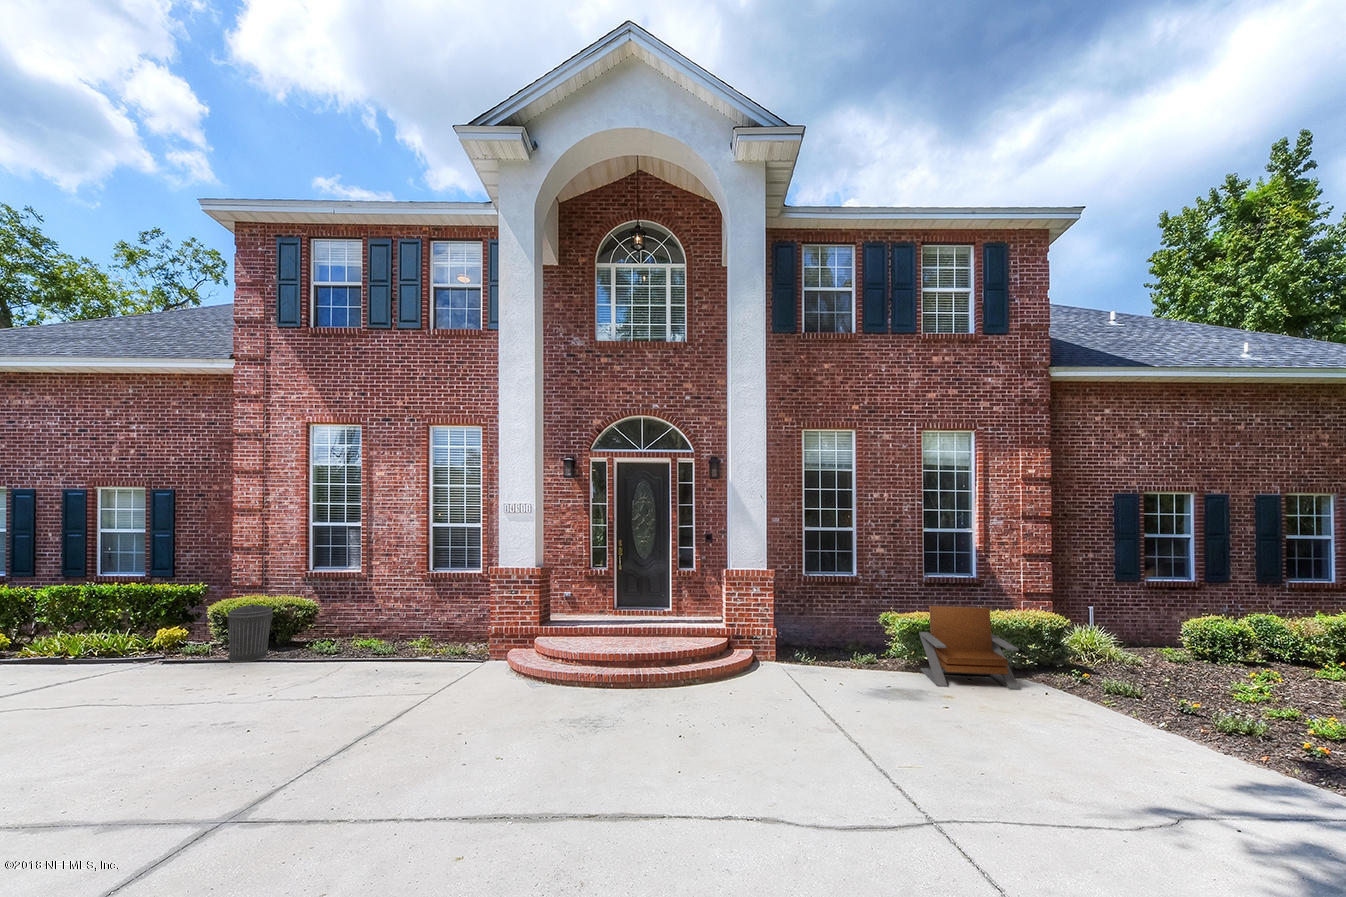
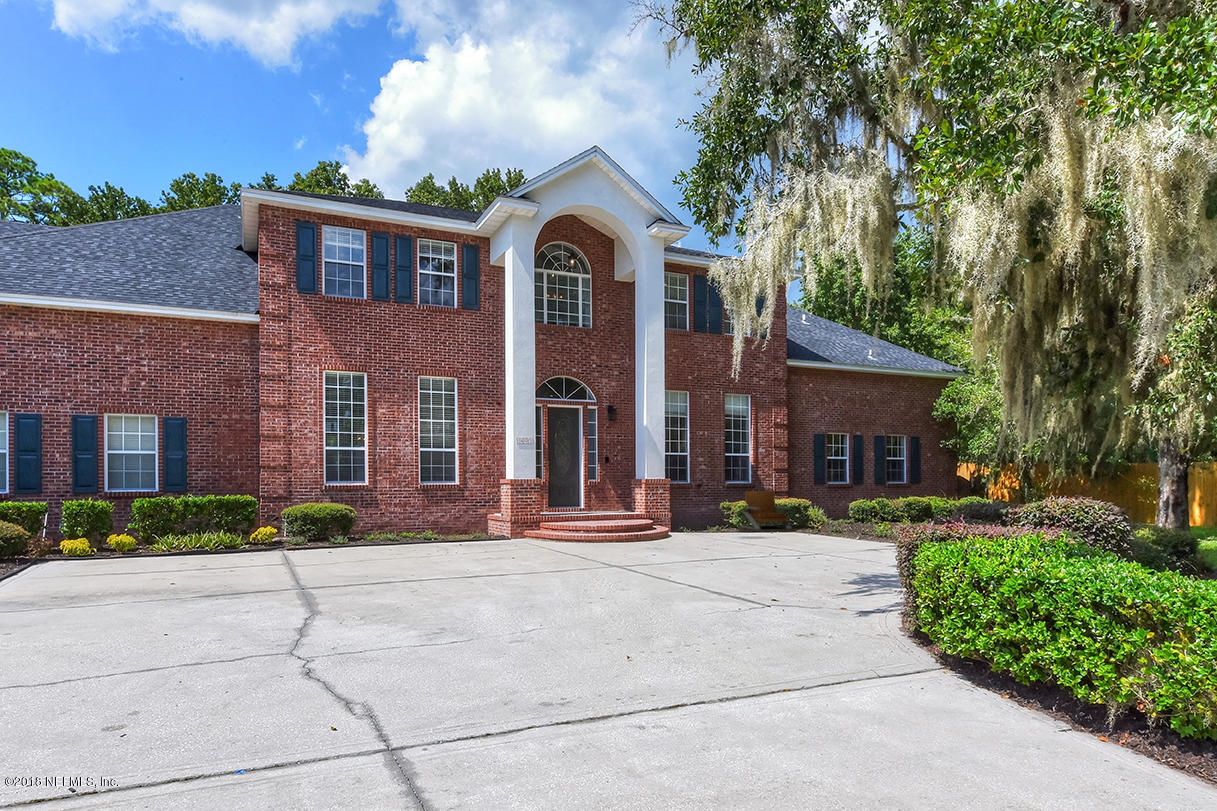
trash can: present [227,604,273,662] -> none [304,504,333,545]

